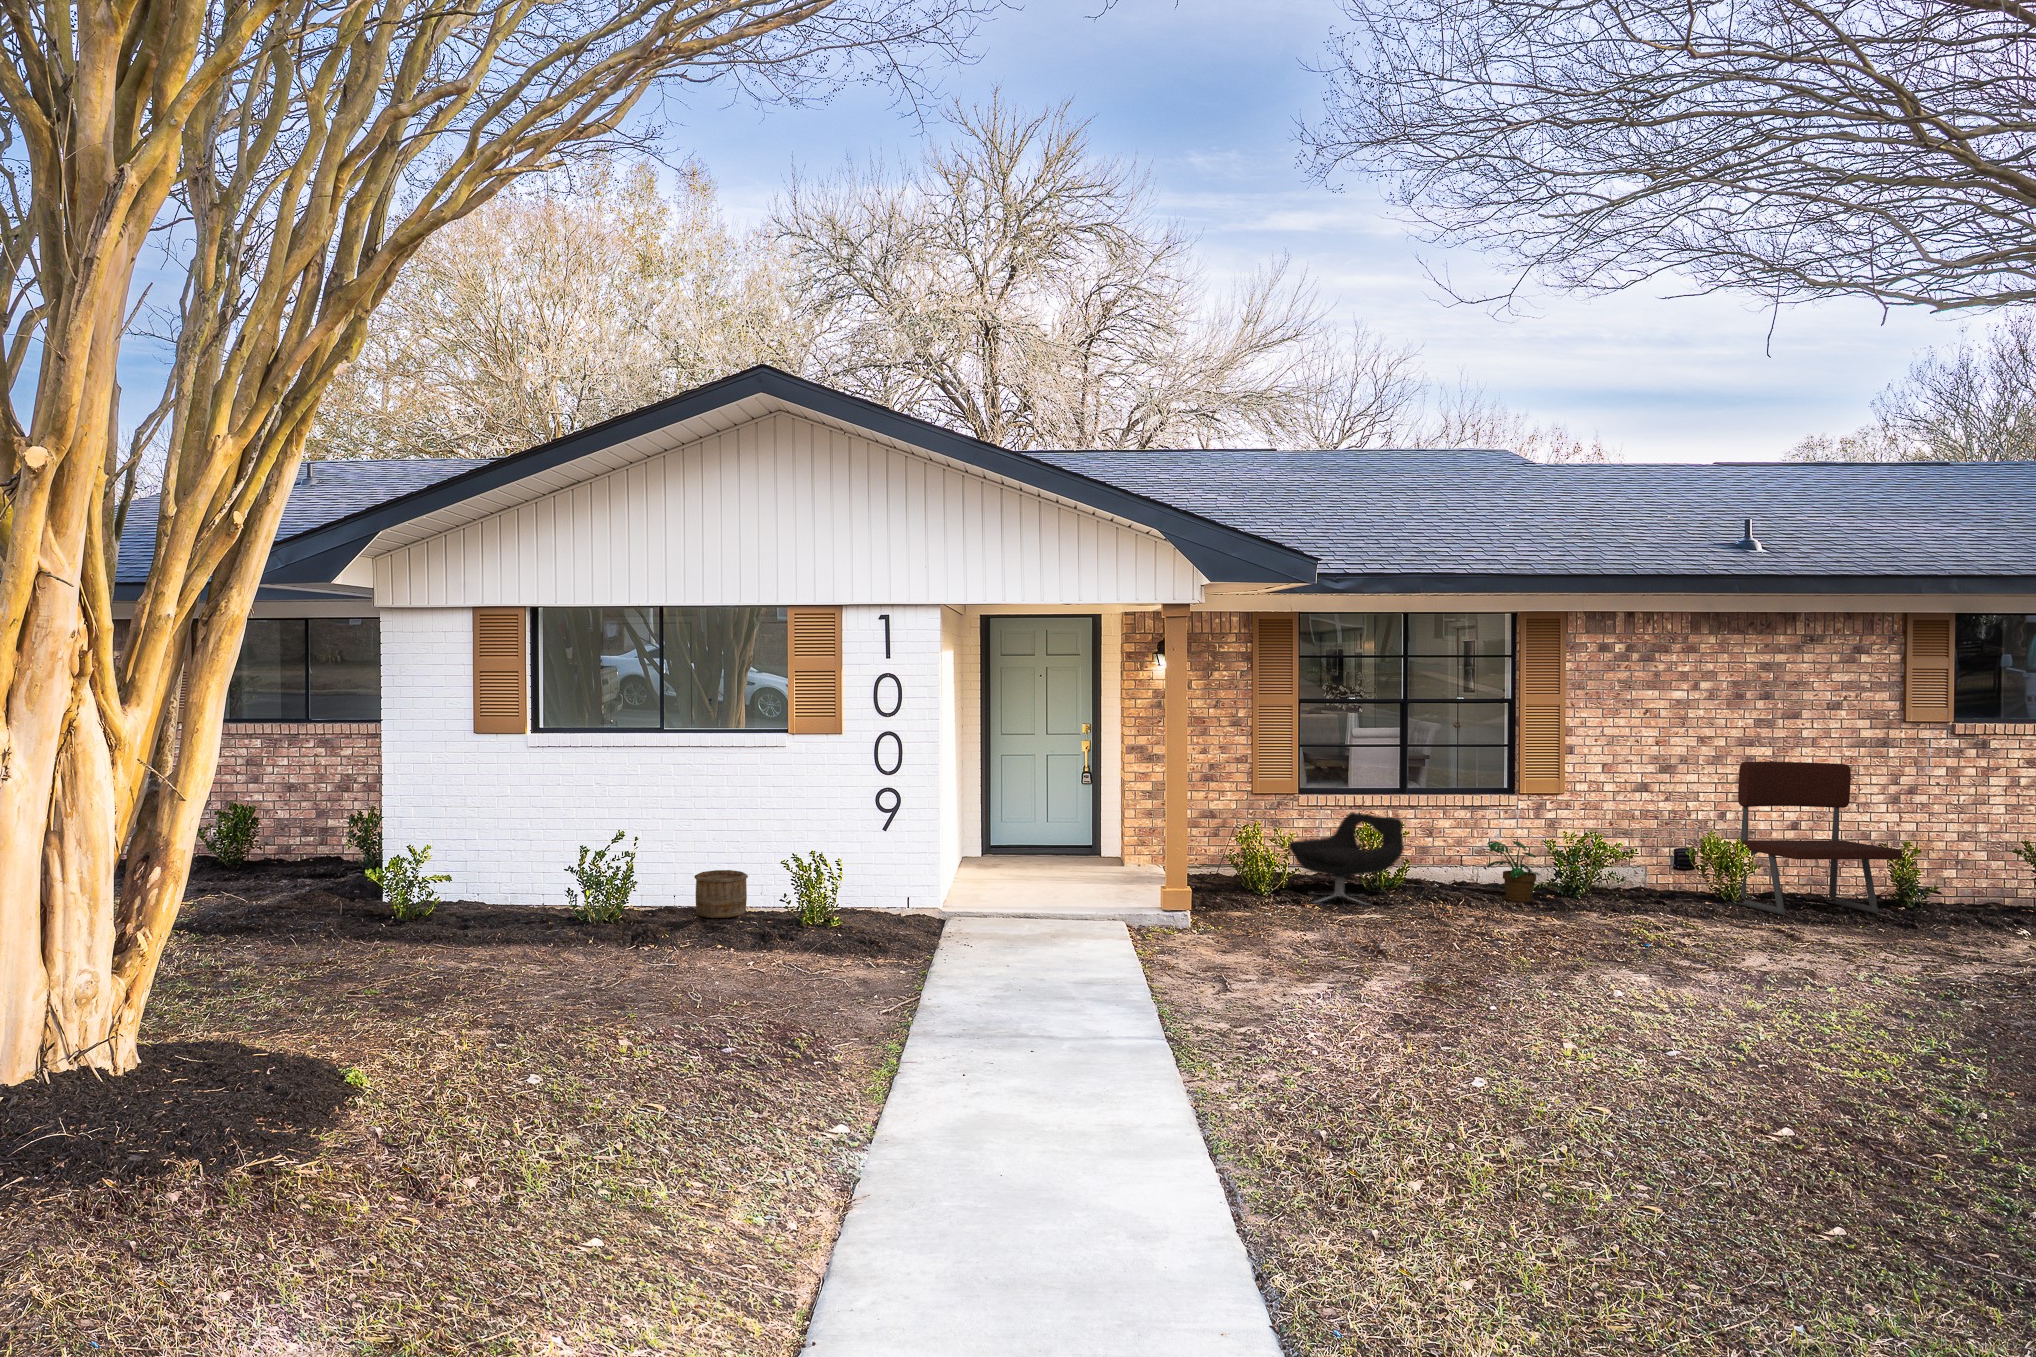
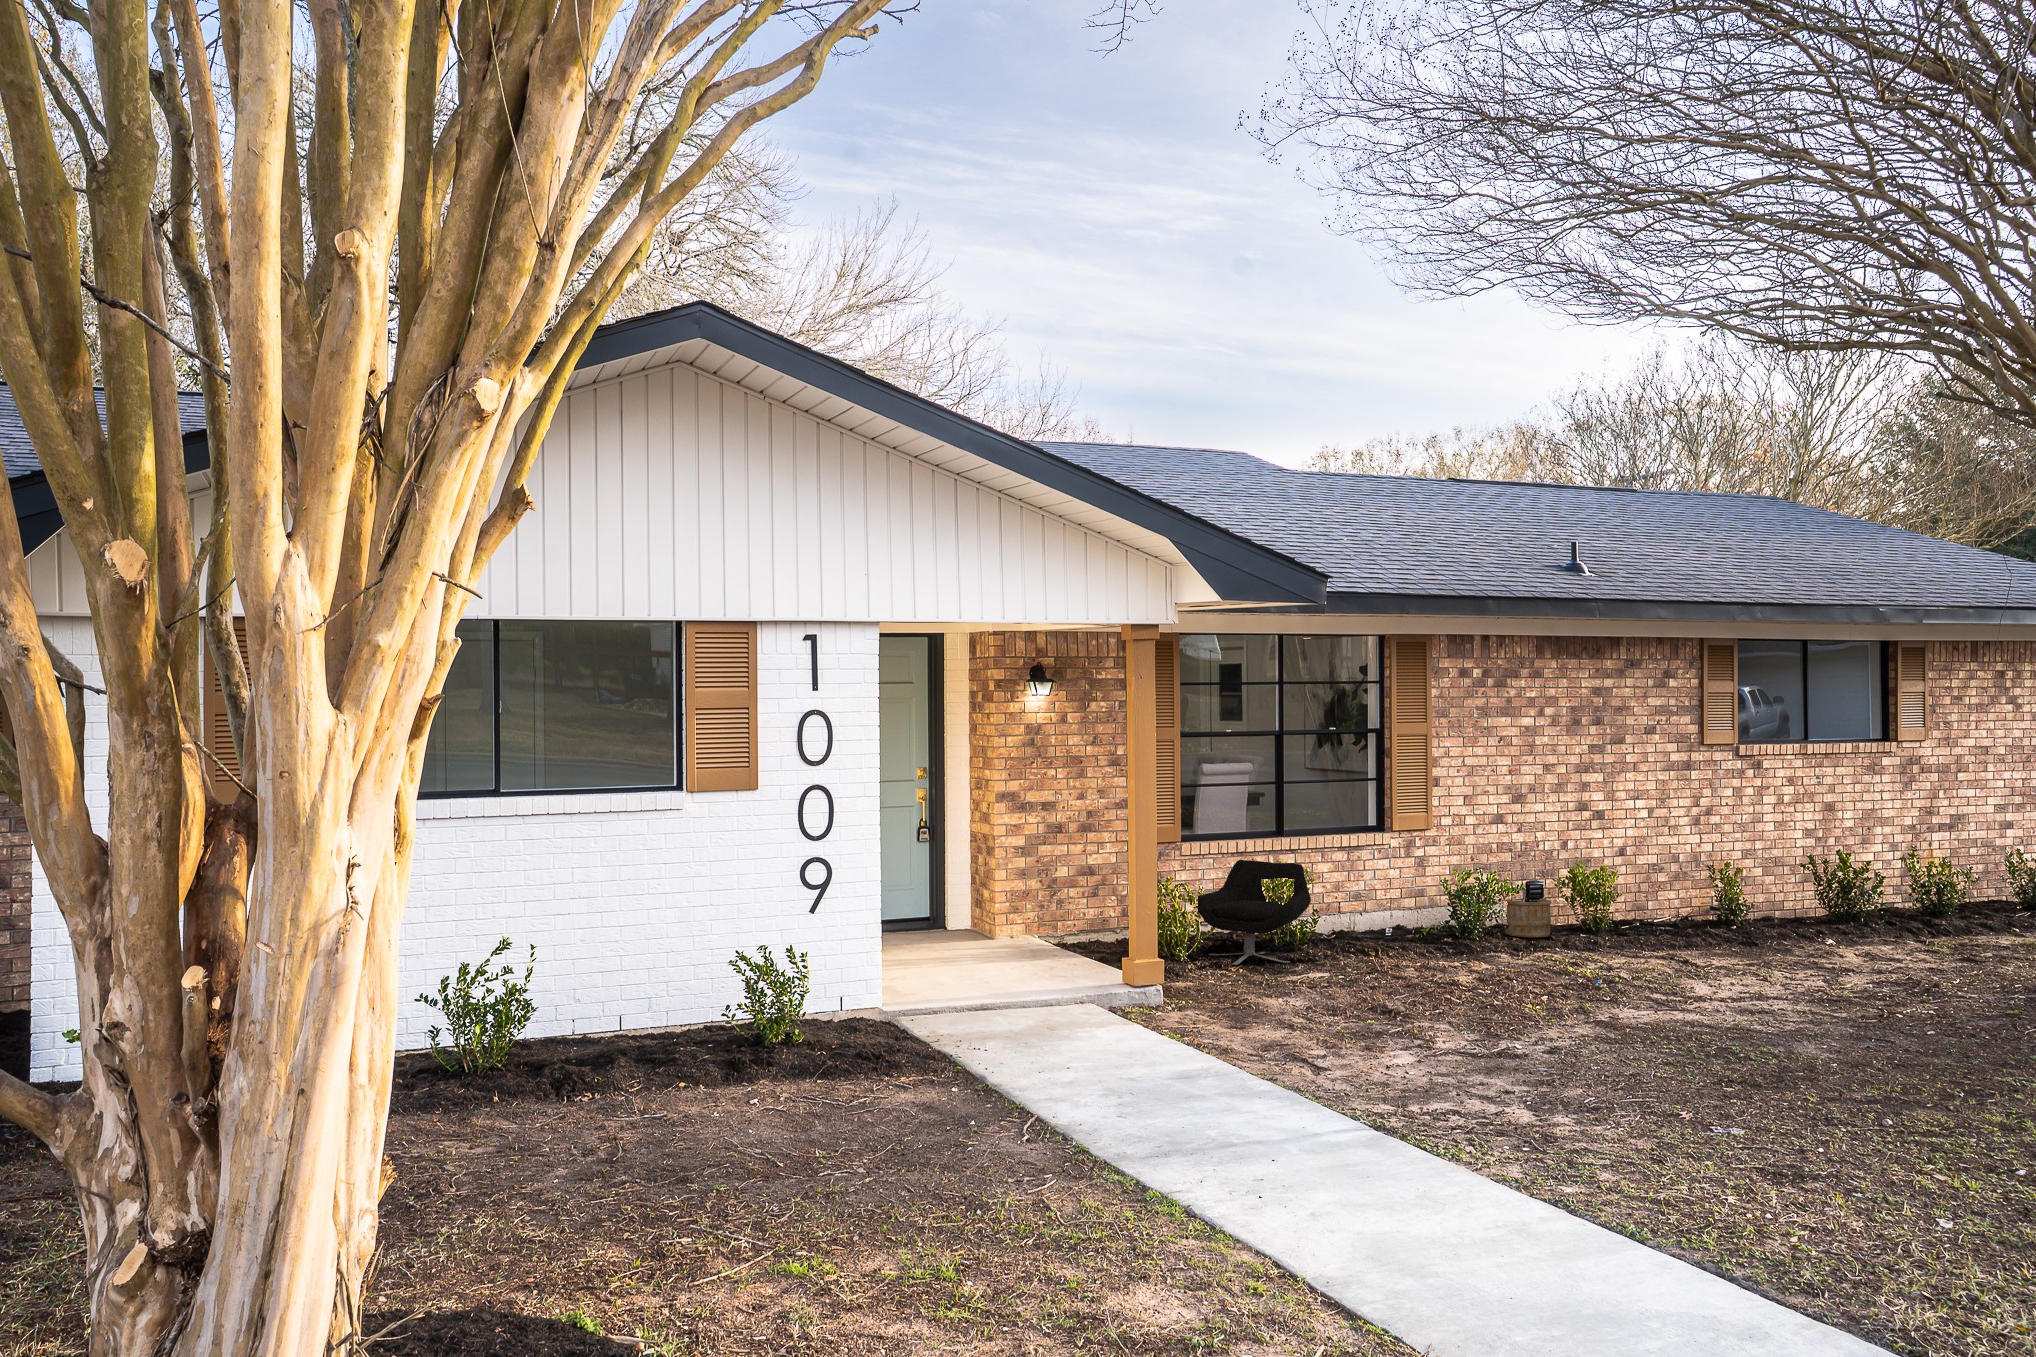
bench: present [1737,762,1902,915] -> none [1586,788,1723,941]
potted plant: present [1487,841,1542,902] -> none [1368,882,1429,947]
wooden bucket: present [694,870,748,918] -> present [1505,898,1552,937]

